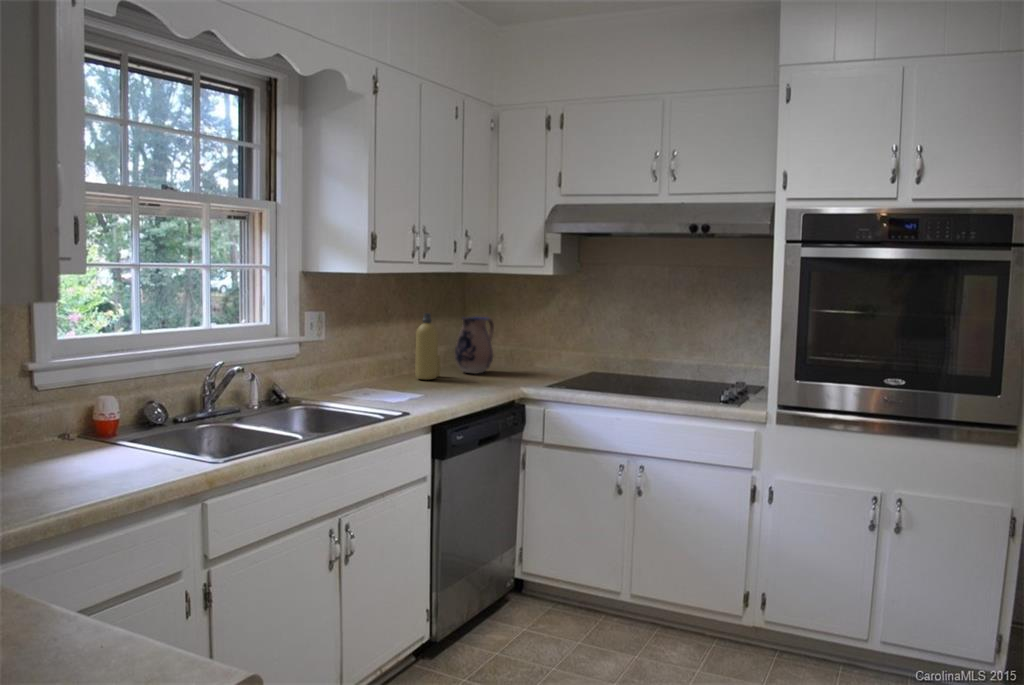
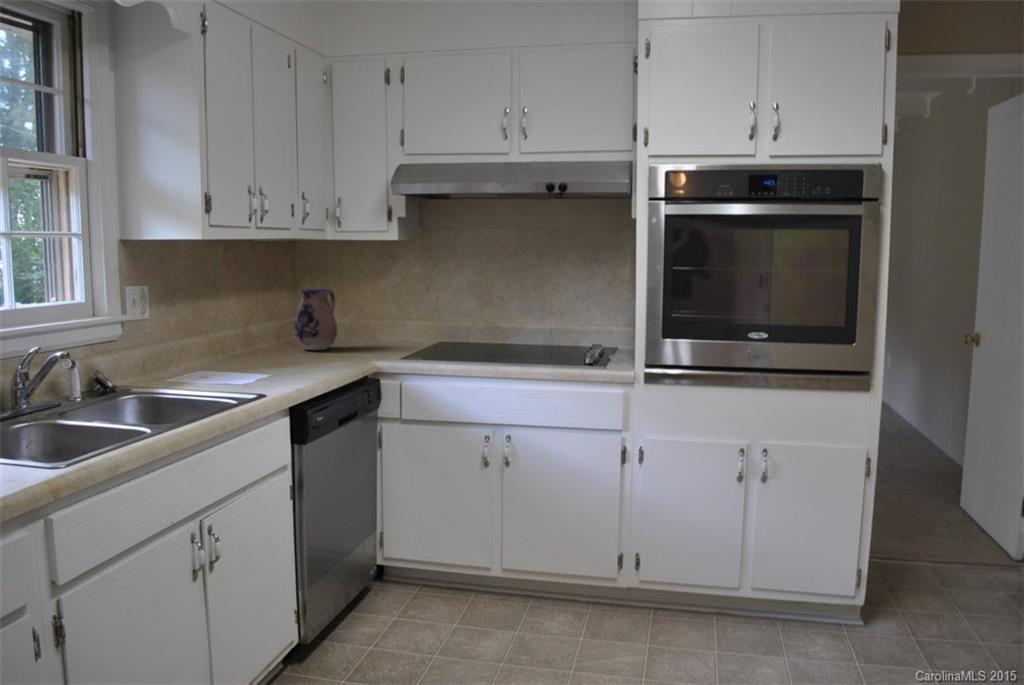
bottle: present [416,313,440,380] -> none [253,285,281,359]

